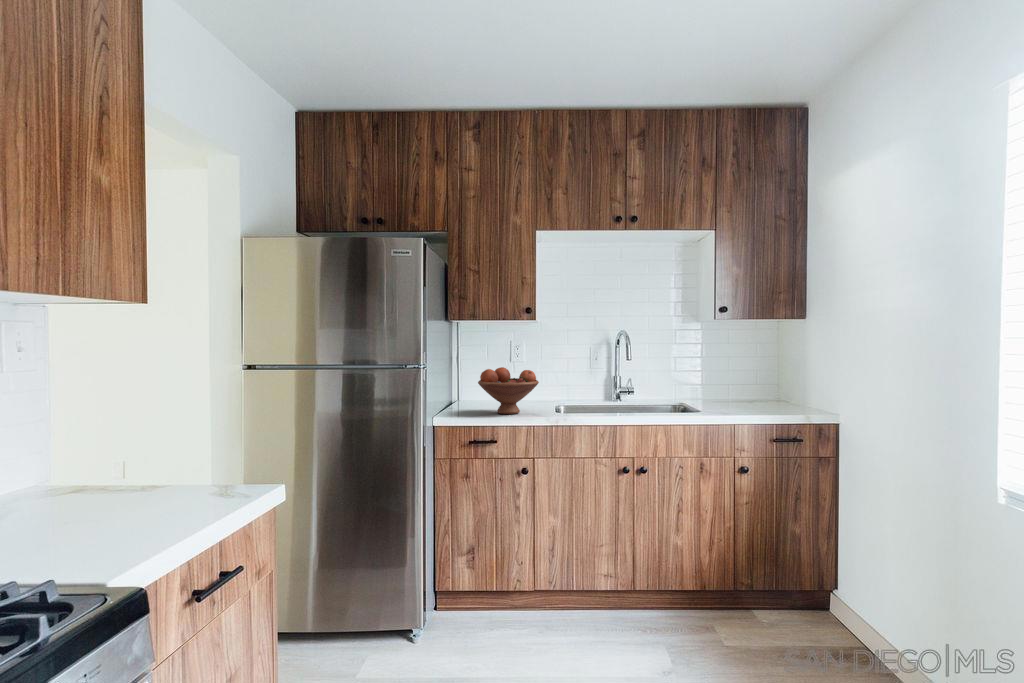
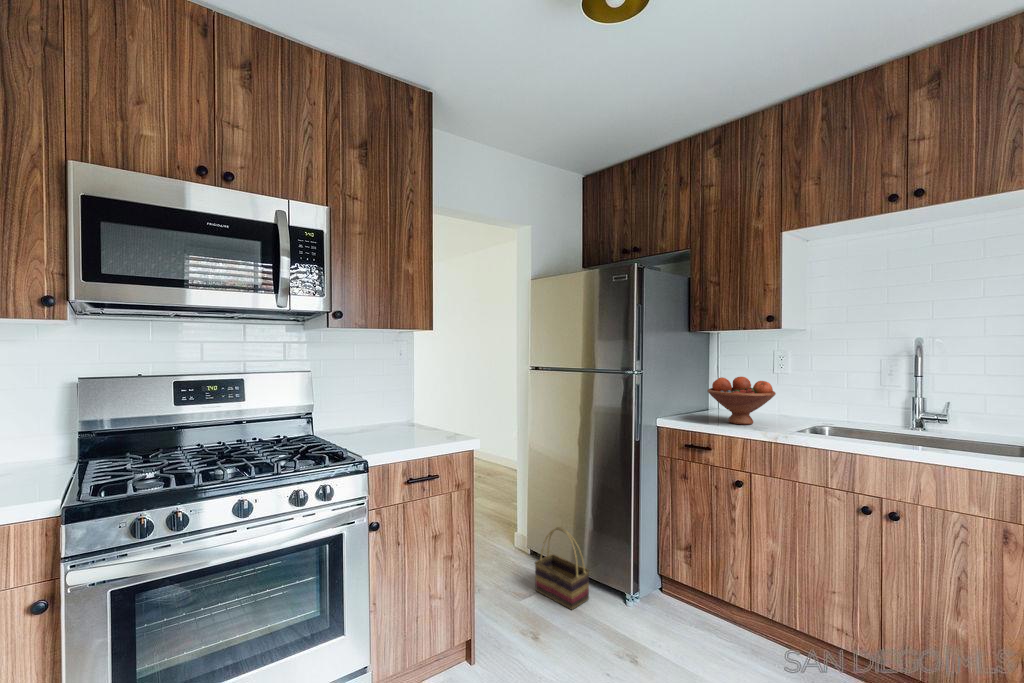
basket: none [302,572,375,668] -> present [535,527,589,610]

